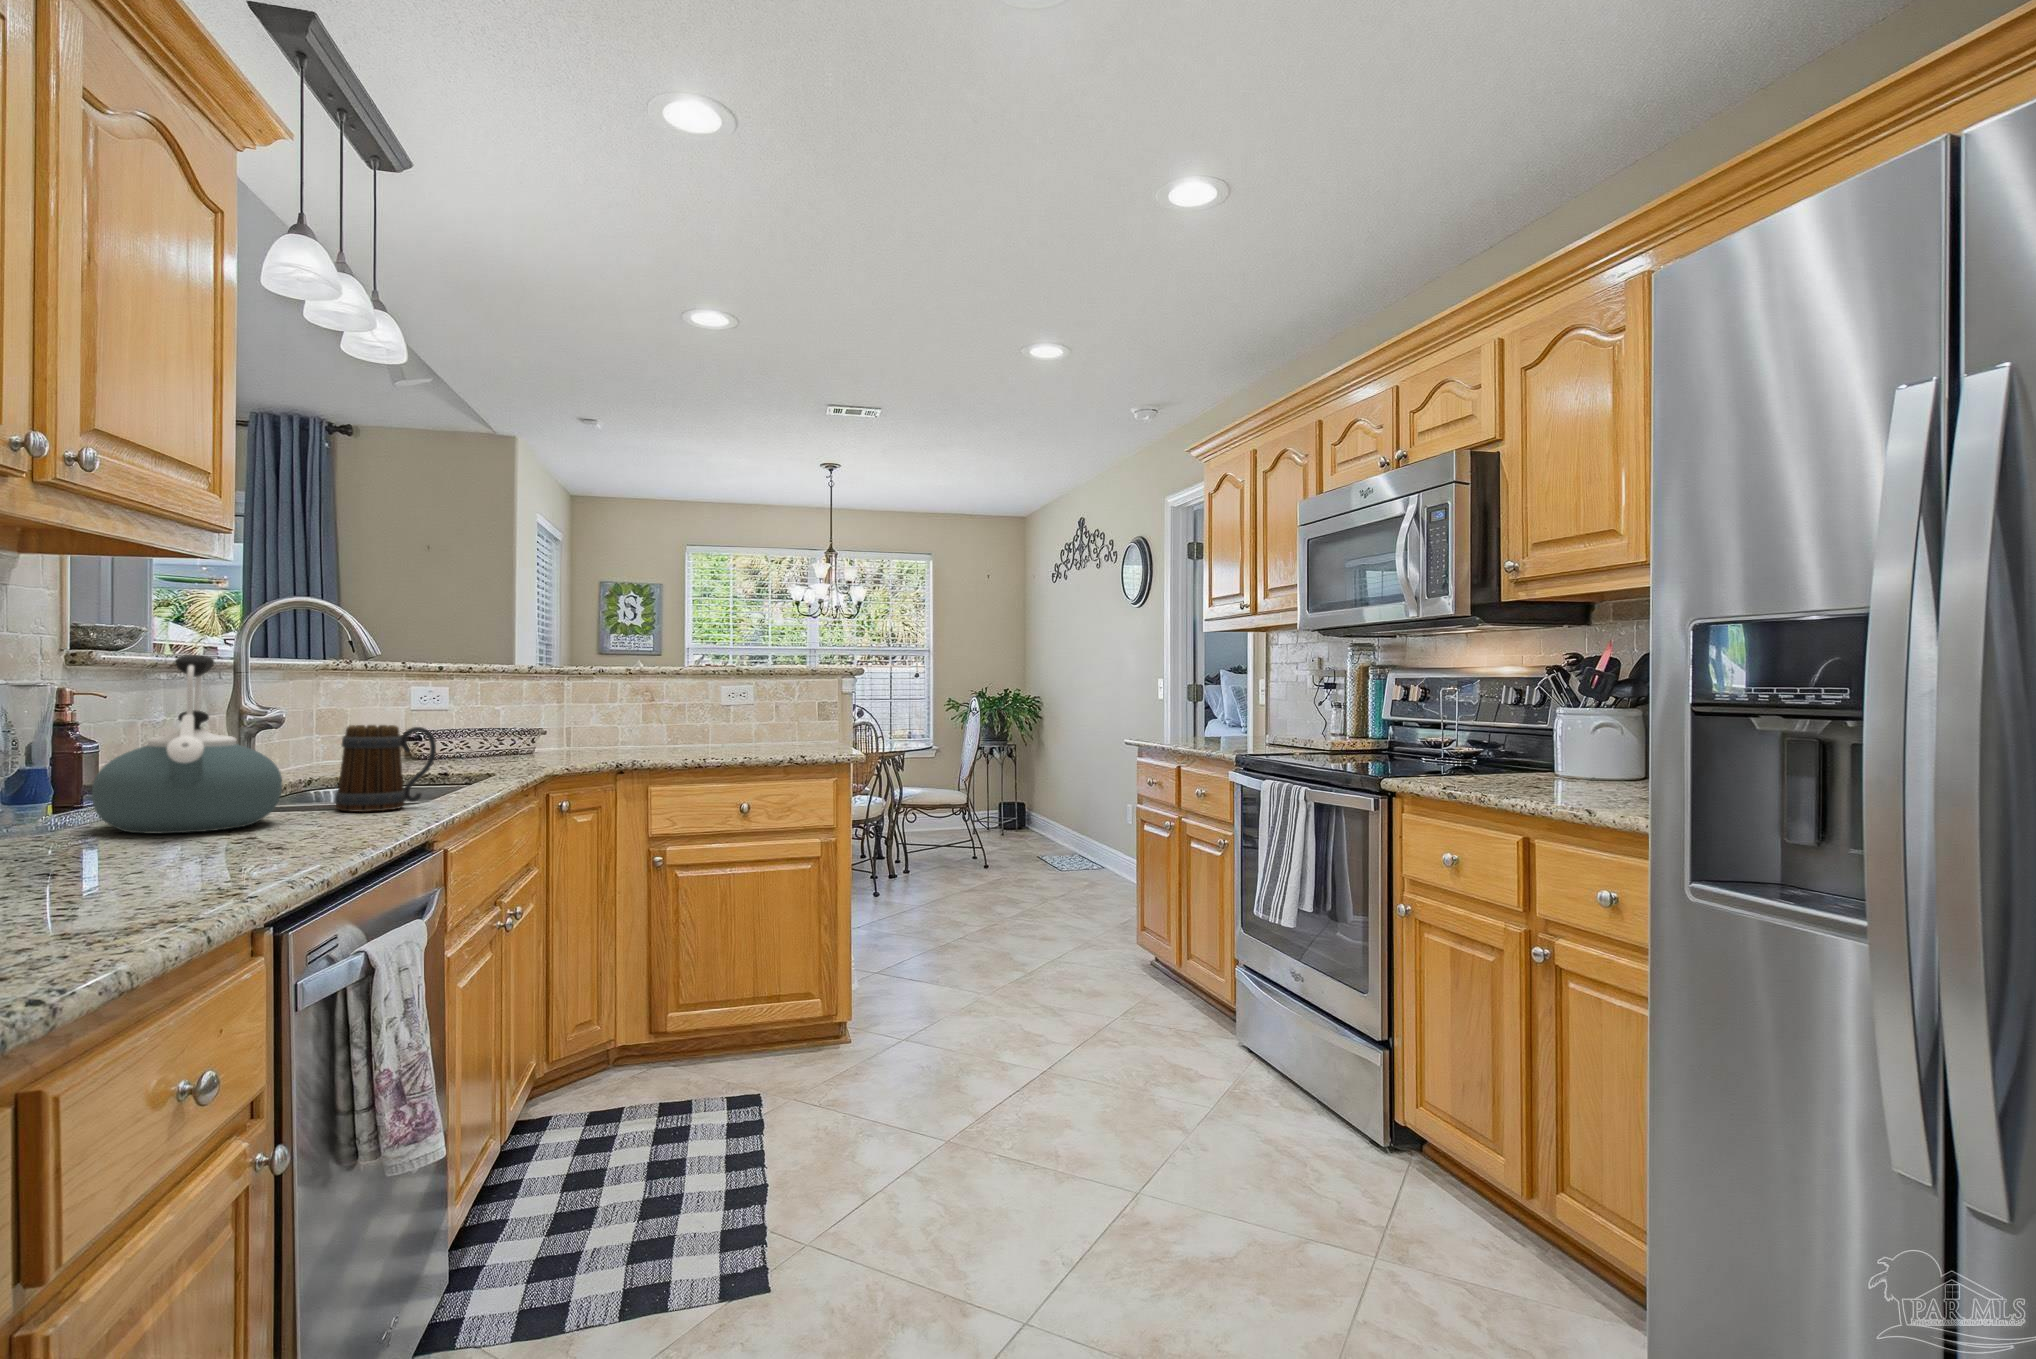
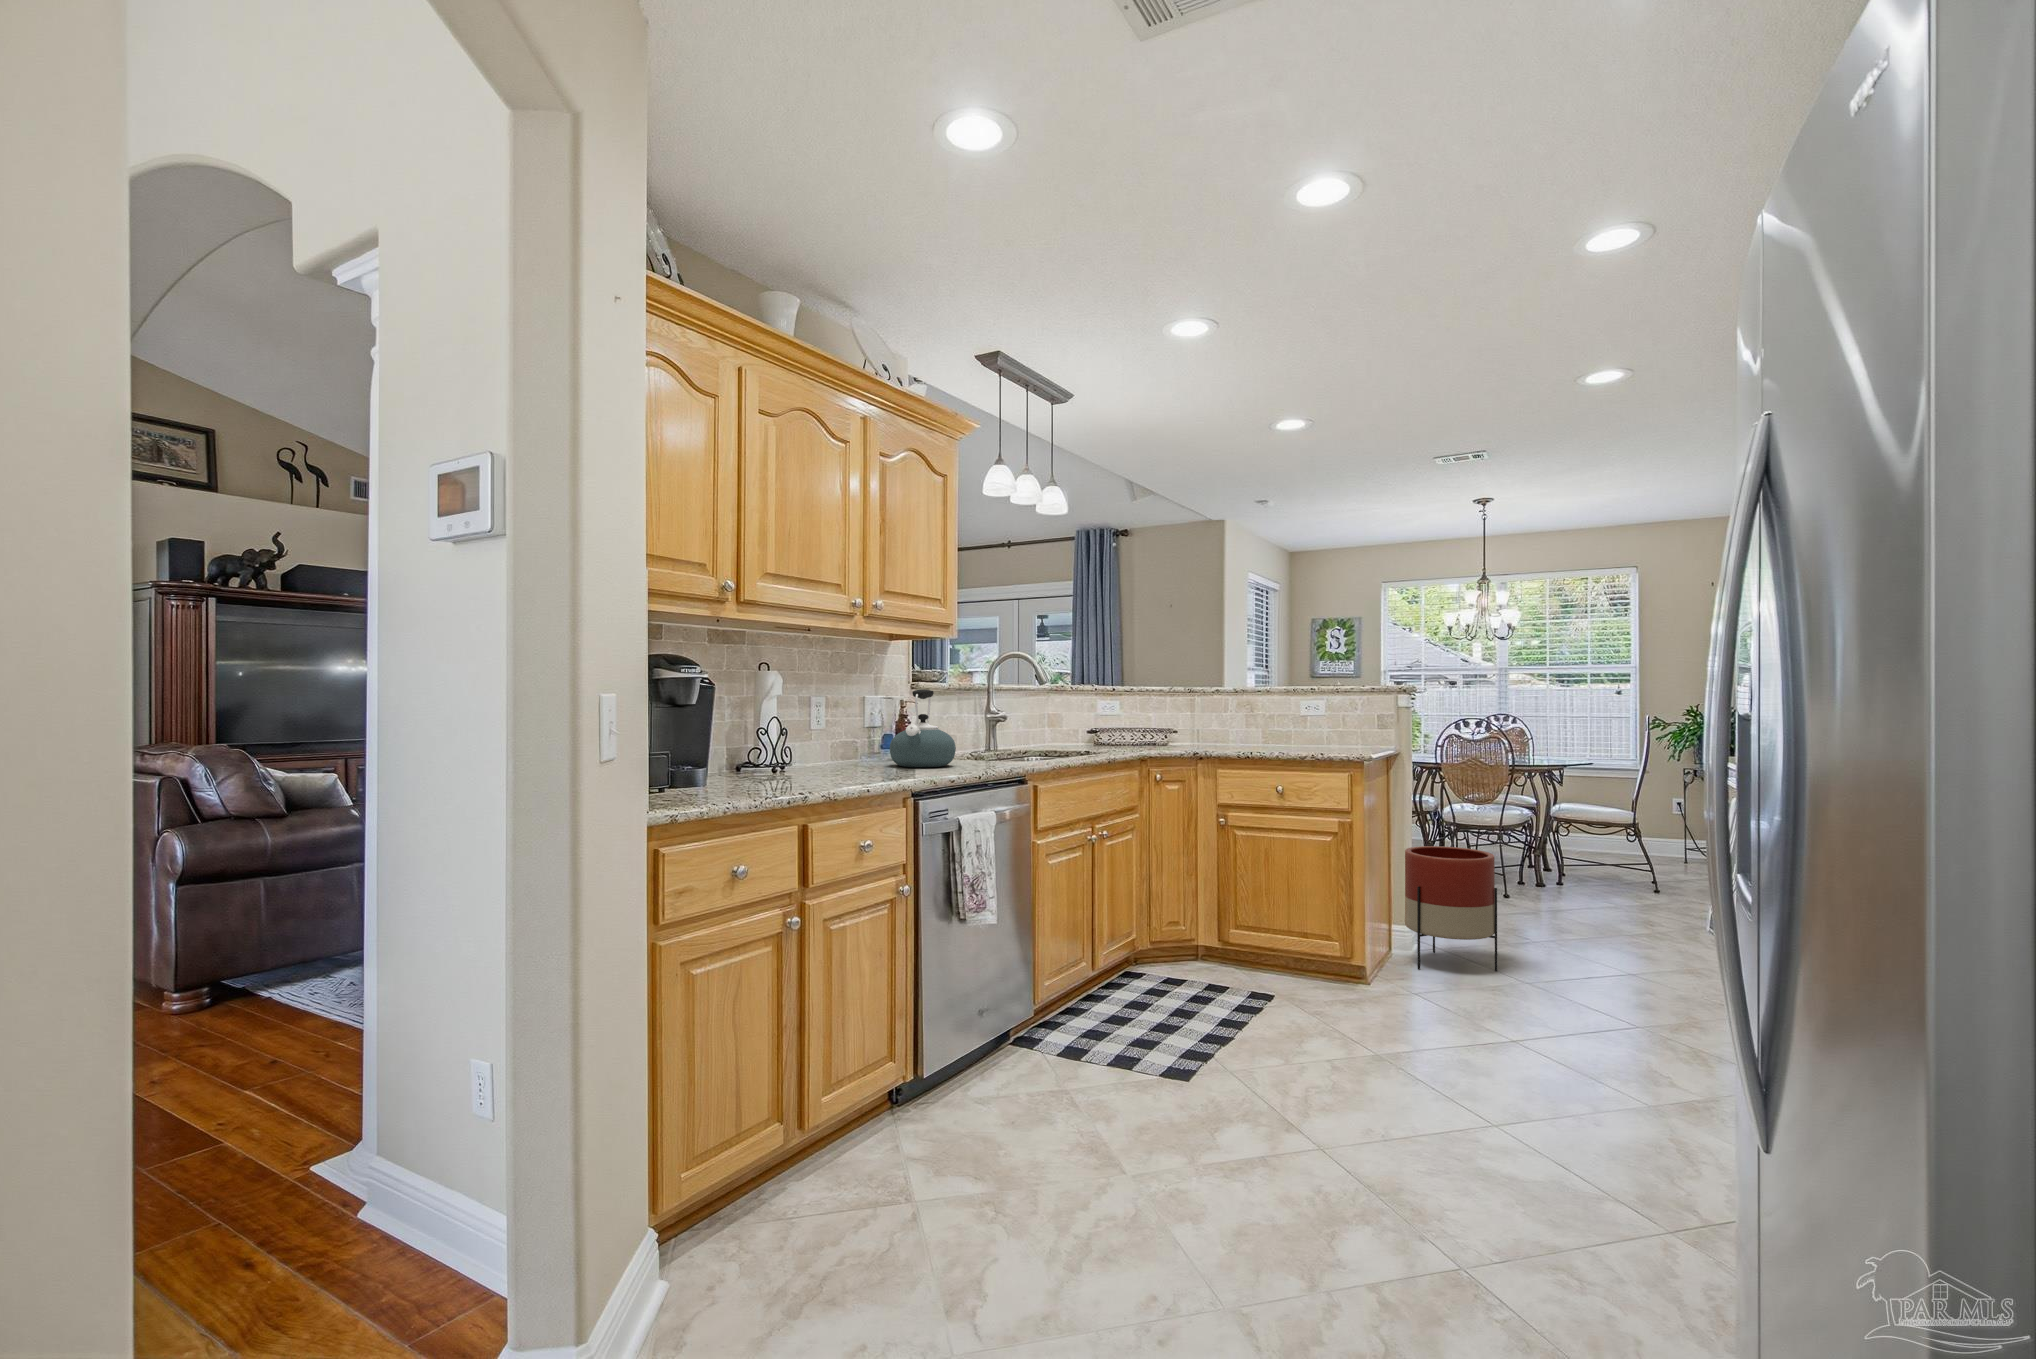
mug: present [335,725,436,812] -> none [984,722,1027,765]
planter: none [855,856,955,1010] -> present [1405,846,1497,971]

